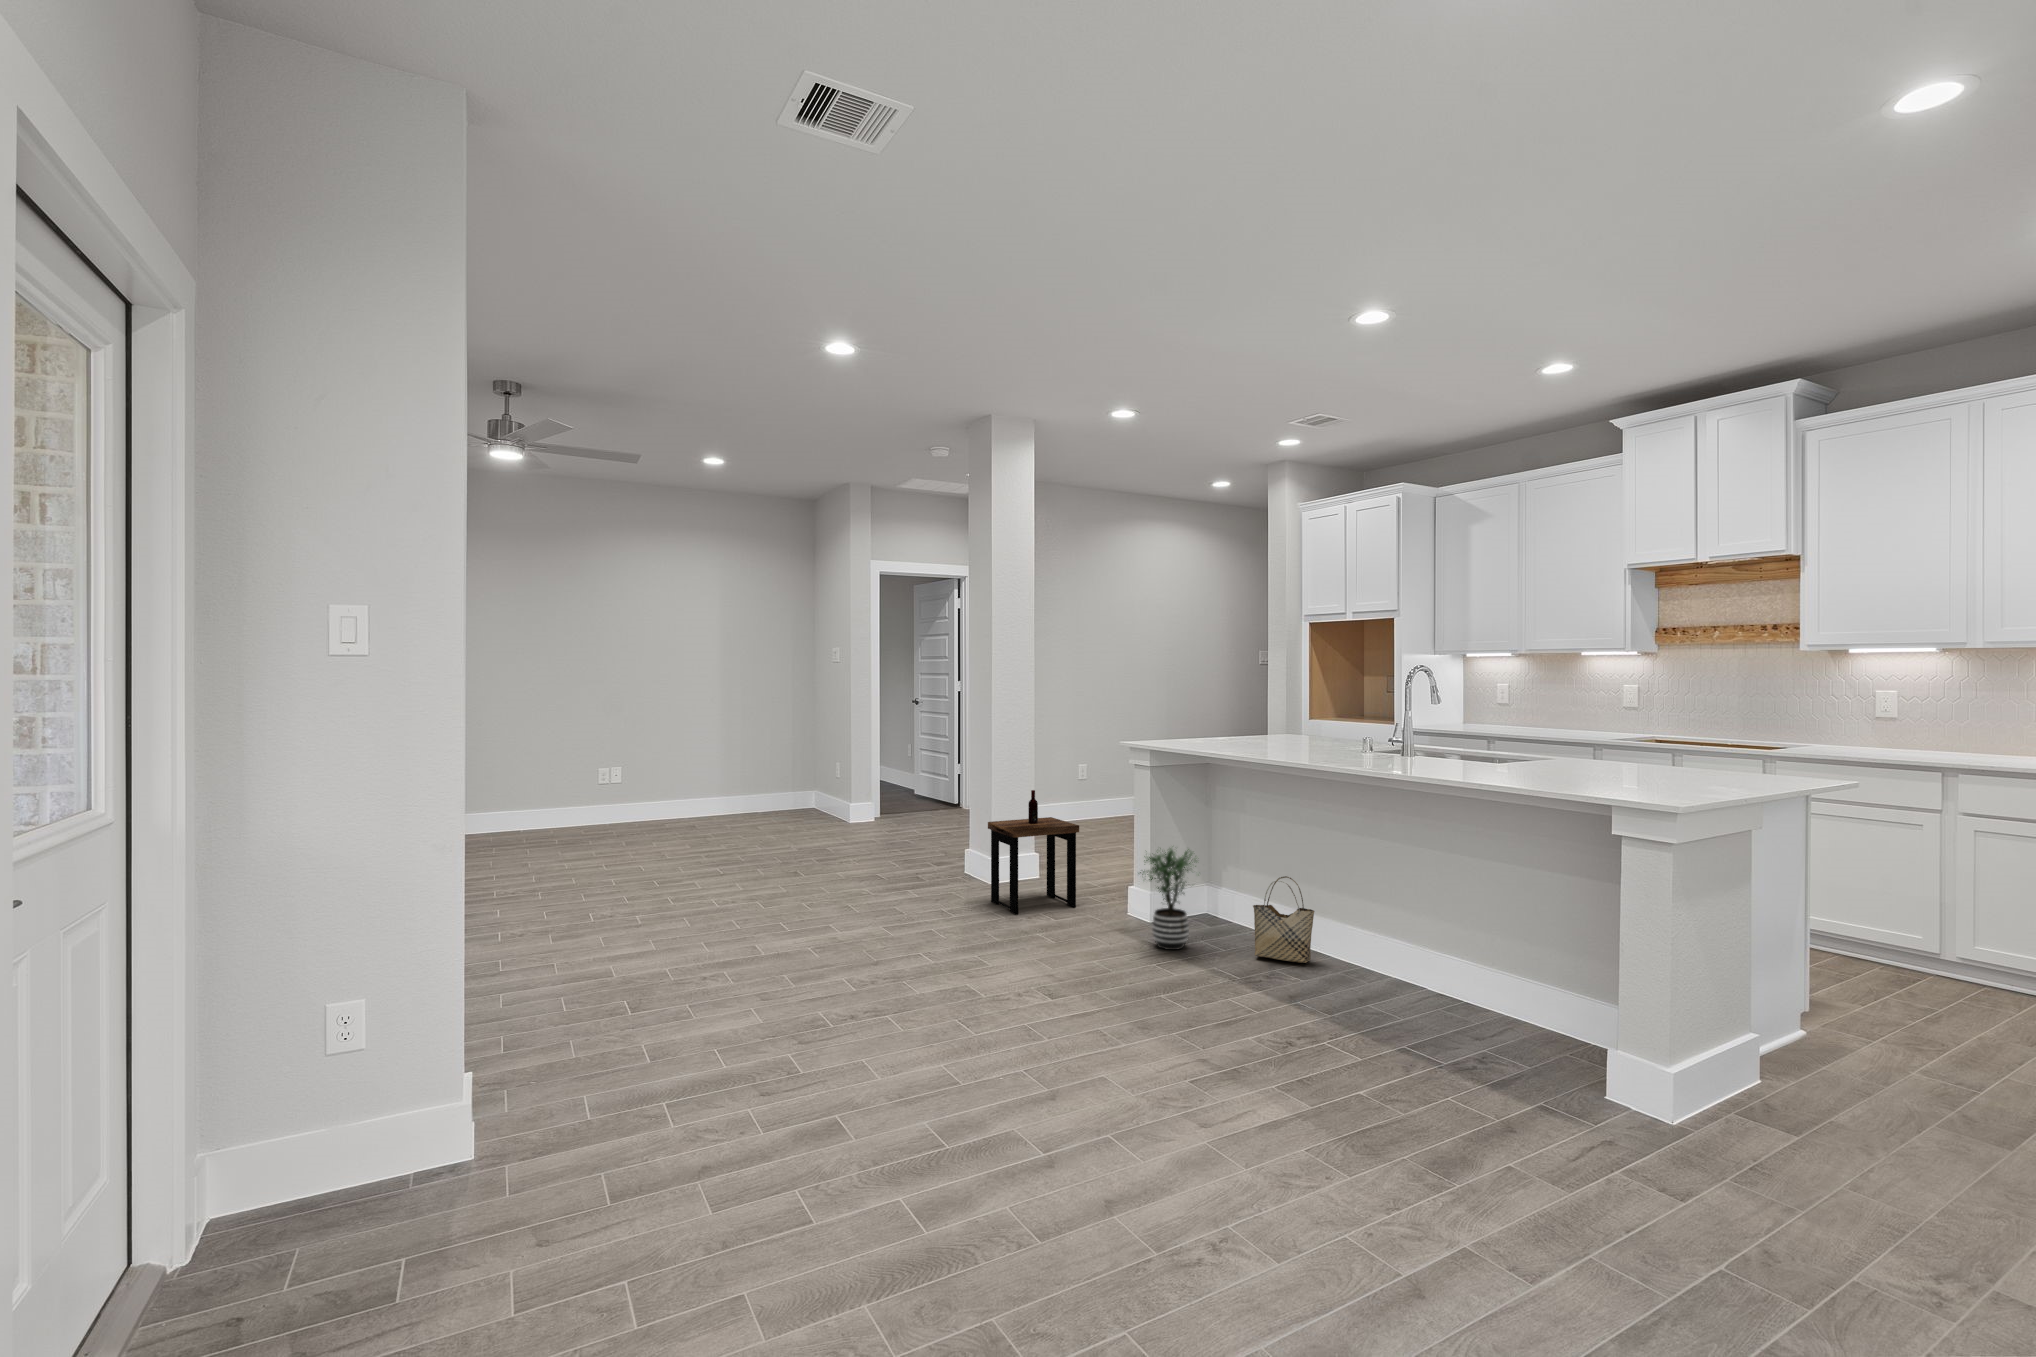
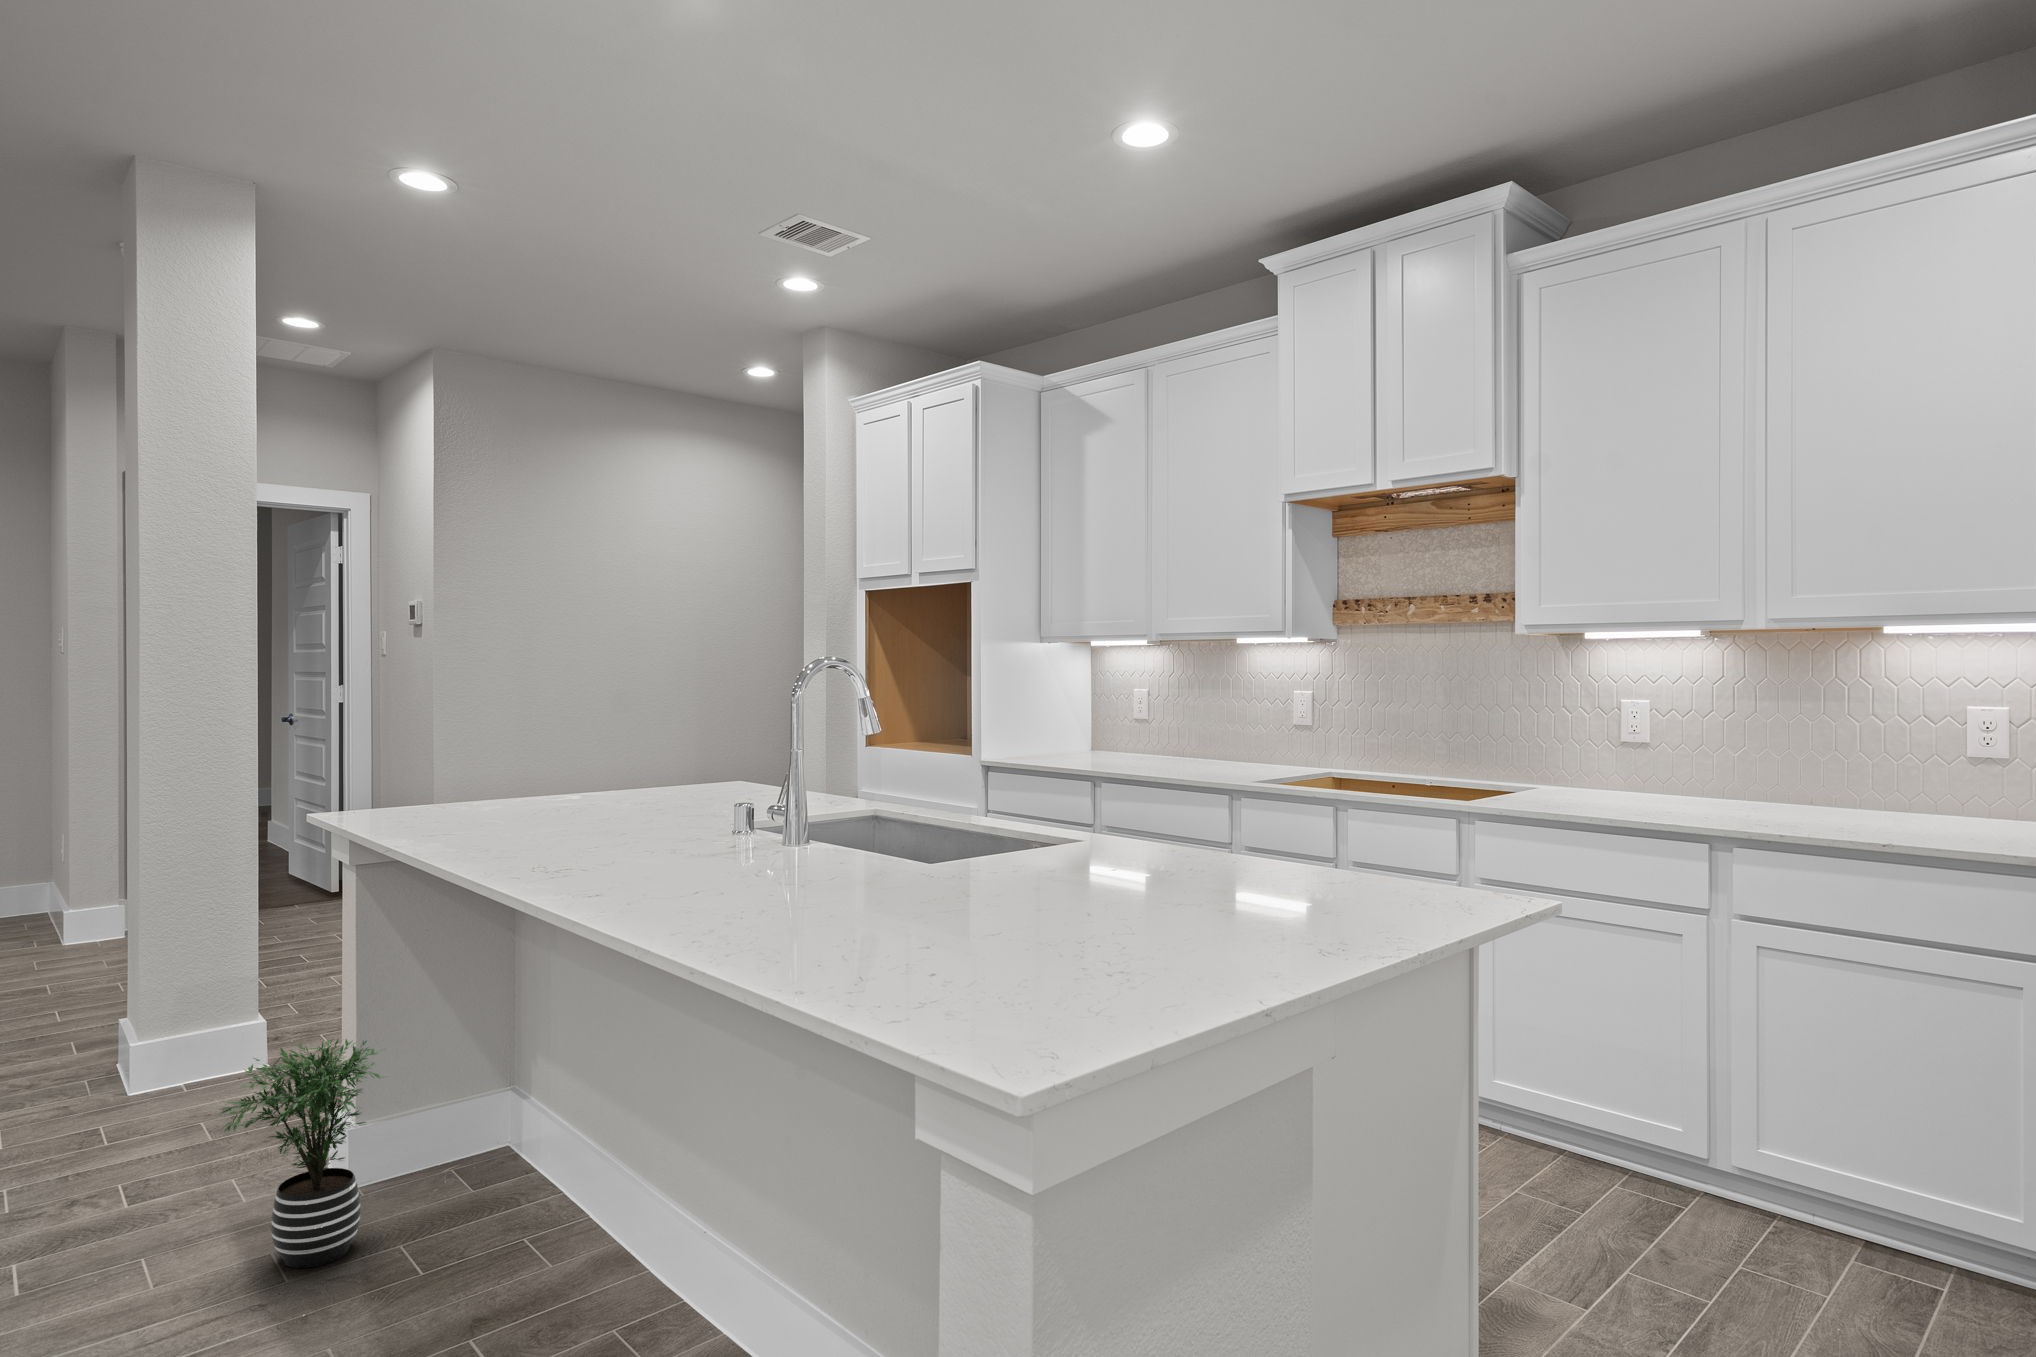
side table: present [988,790,1079,915] -> none [64,908,252,1177]
woven basket: present [1253,876,1314,963] -> none [467,1096,593,1288]

